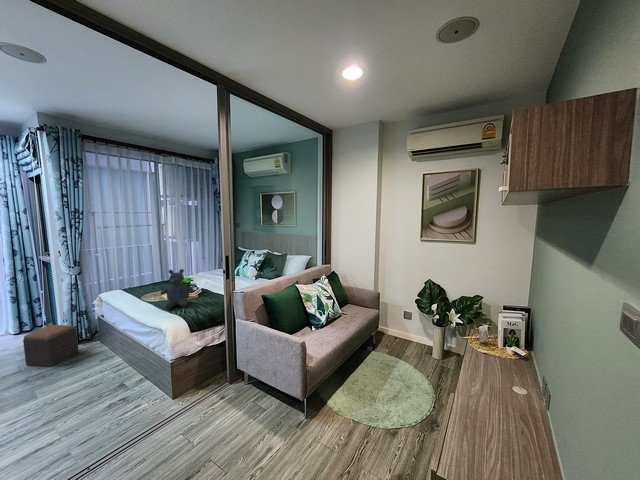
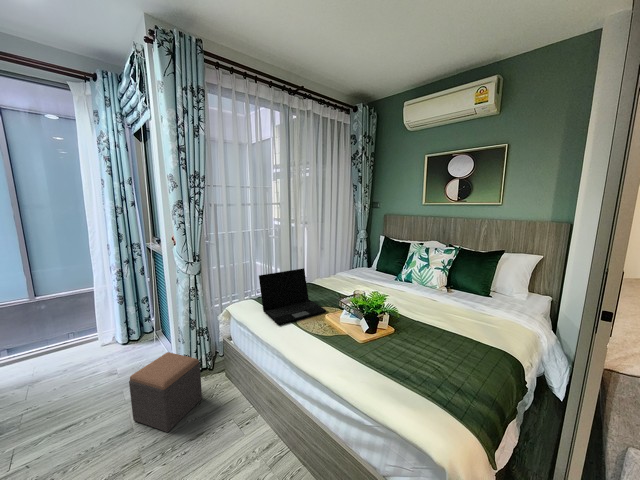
laptop: none [118,268,163,298] -> present [259,268,327,325]
stuffed bear: present [160,269,194,309] -> none [361,284,425,375]

